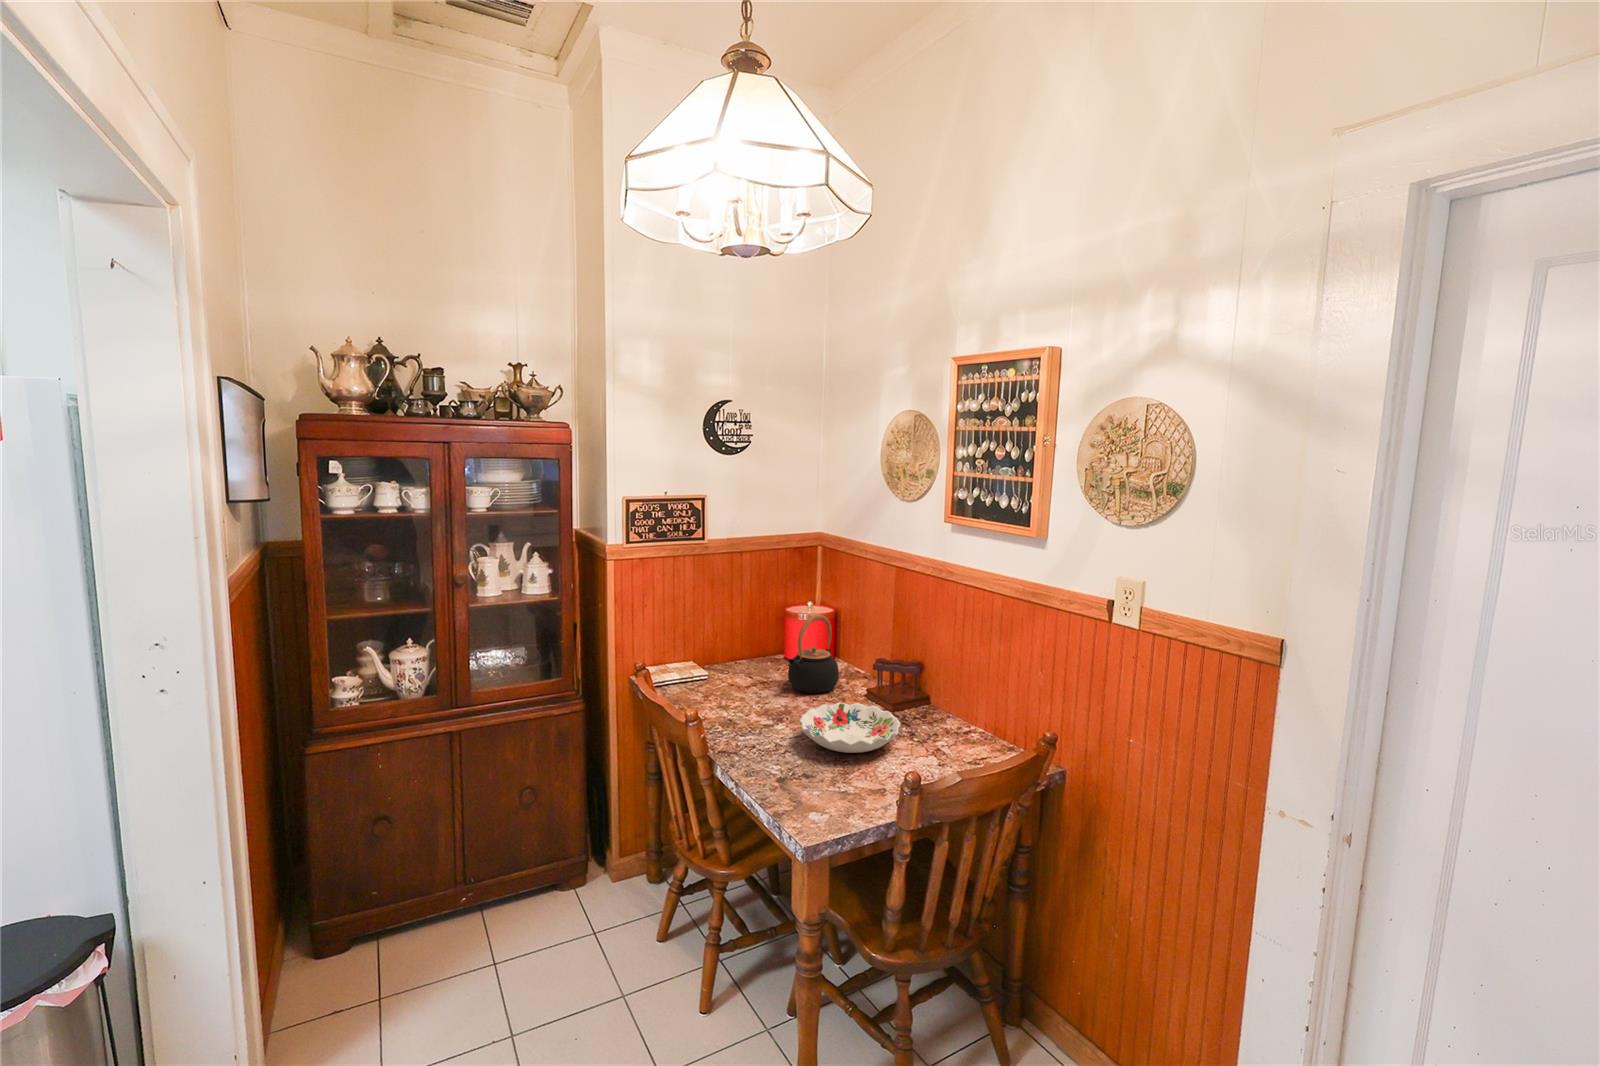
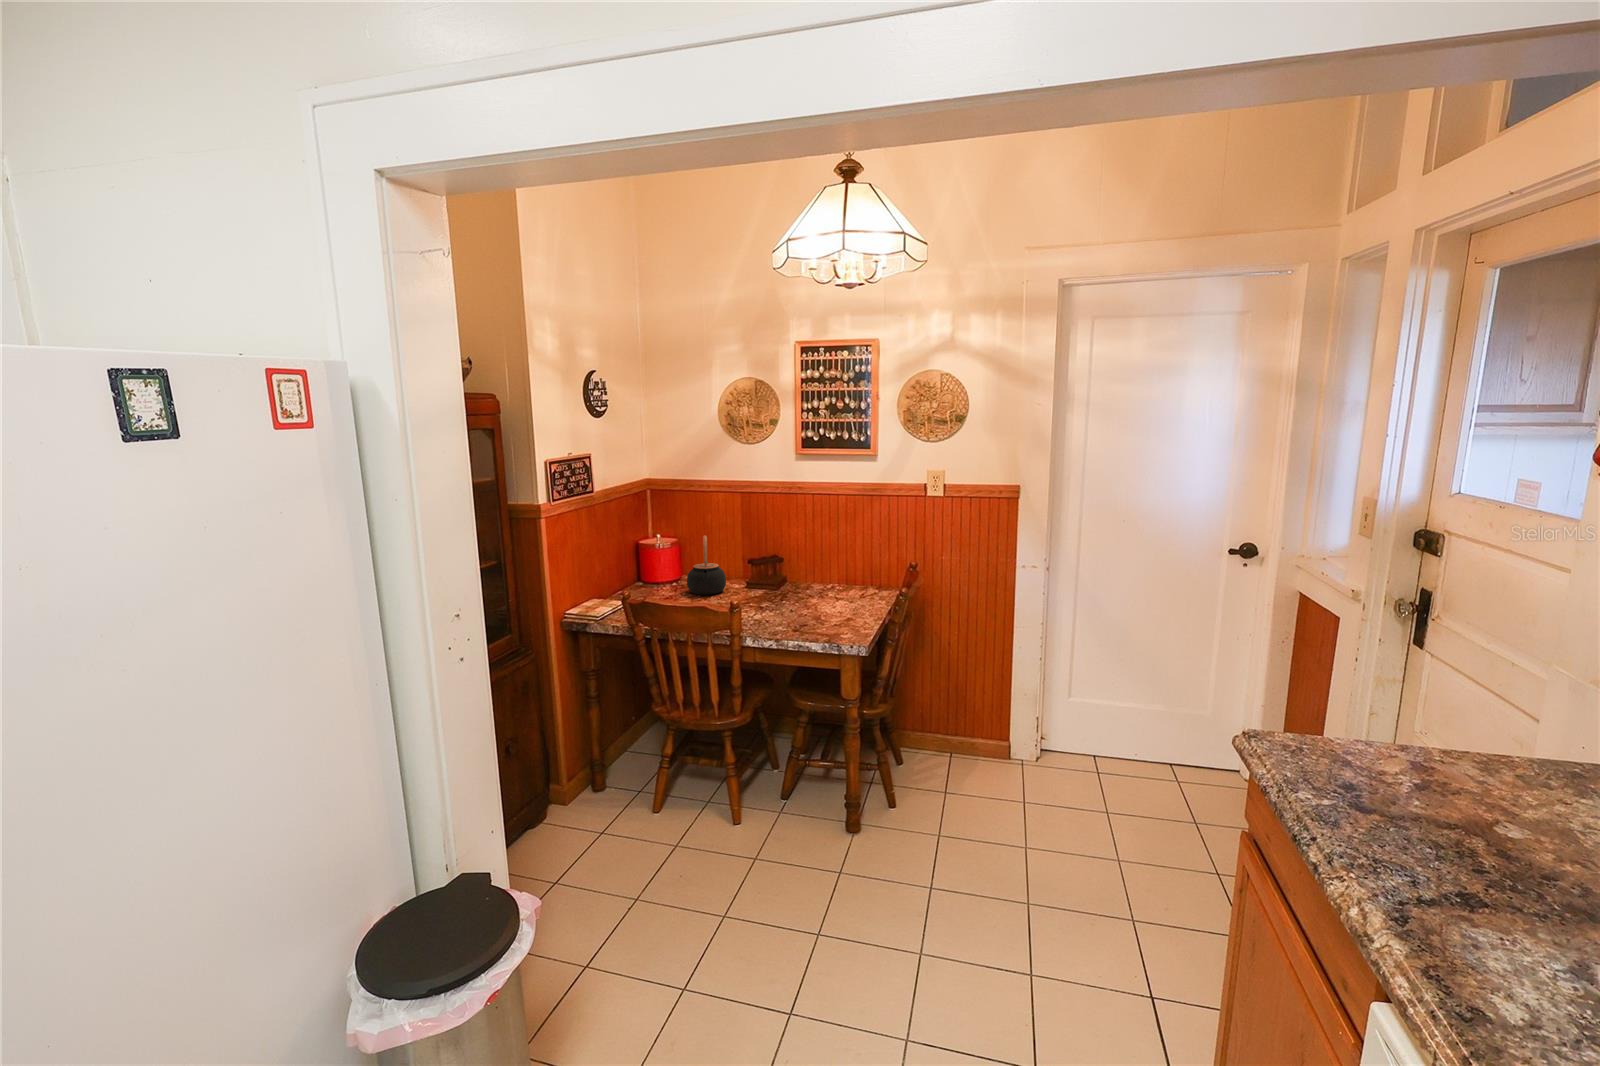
decorative bowl: present [800,702,900,753] -> none [758,582,826,607]

